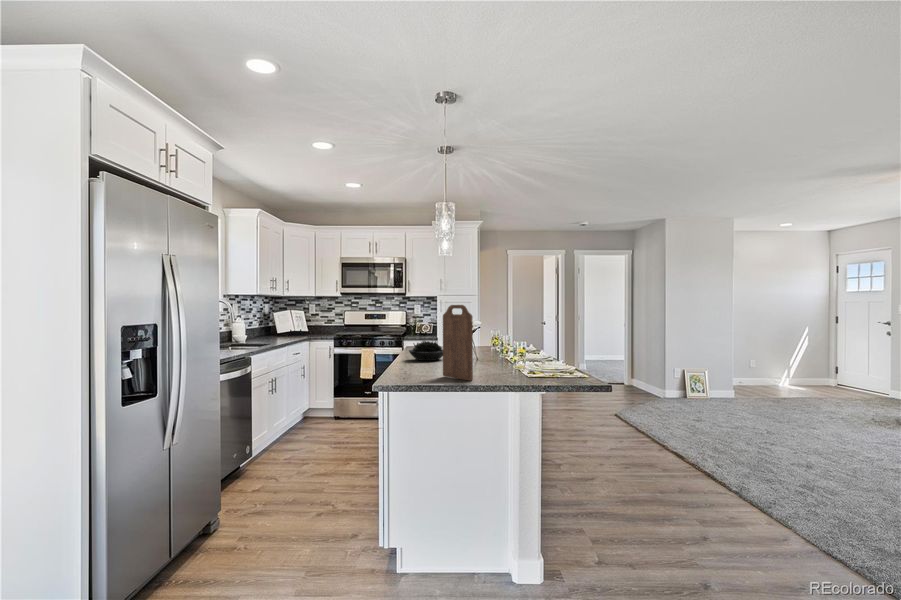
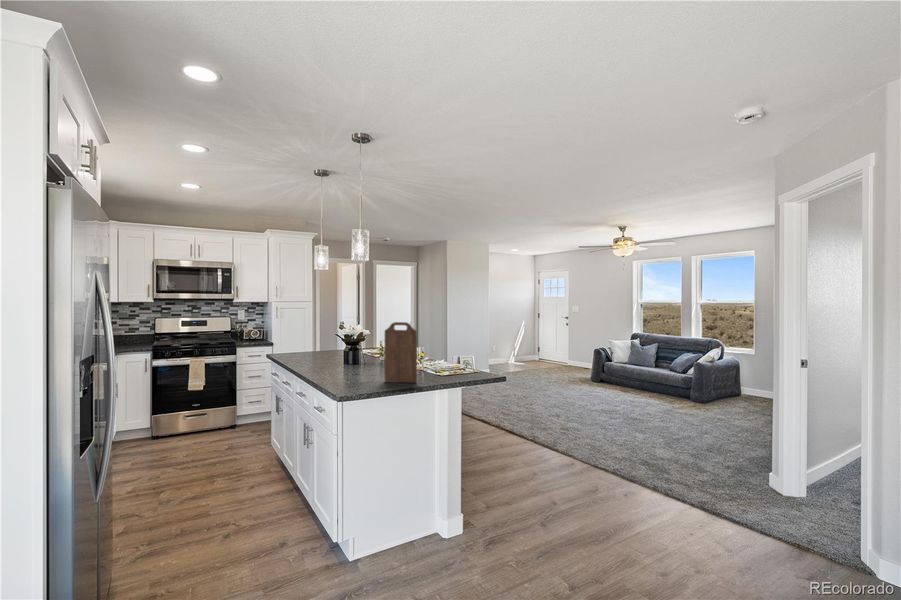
succulent plant: present [409,341,443,361] -> none [310,349,345,368]

